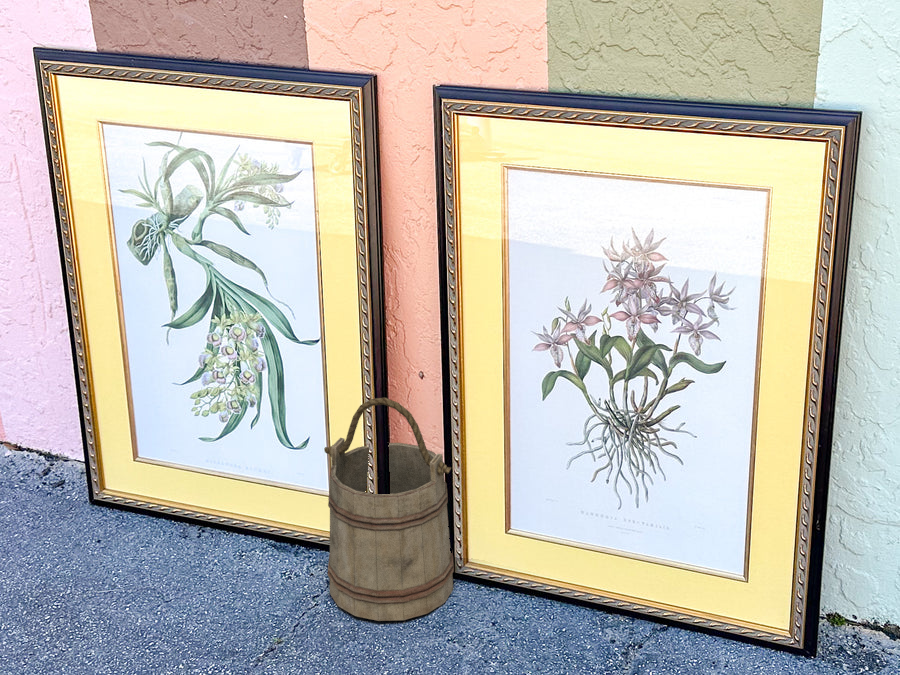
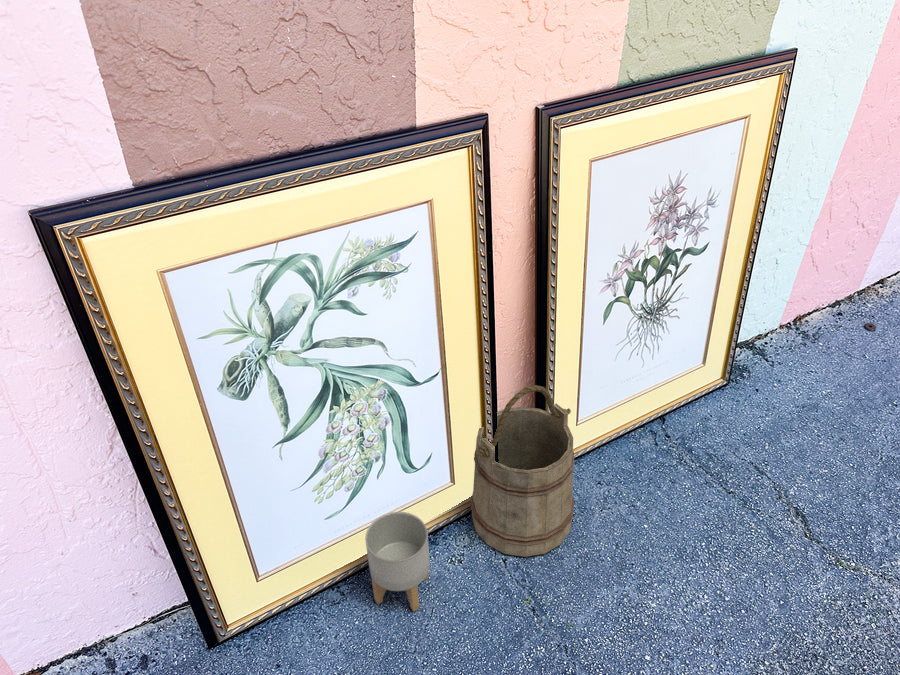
planter: none [193,466,263,575] -> present [365,512,430,611]

